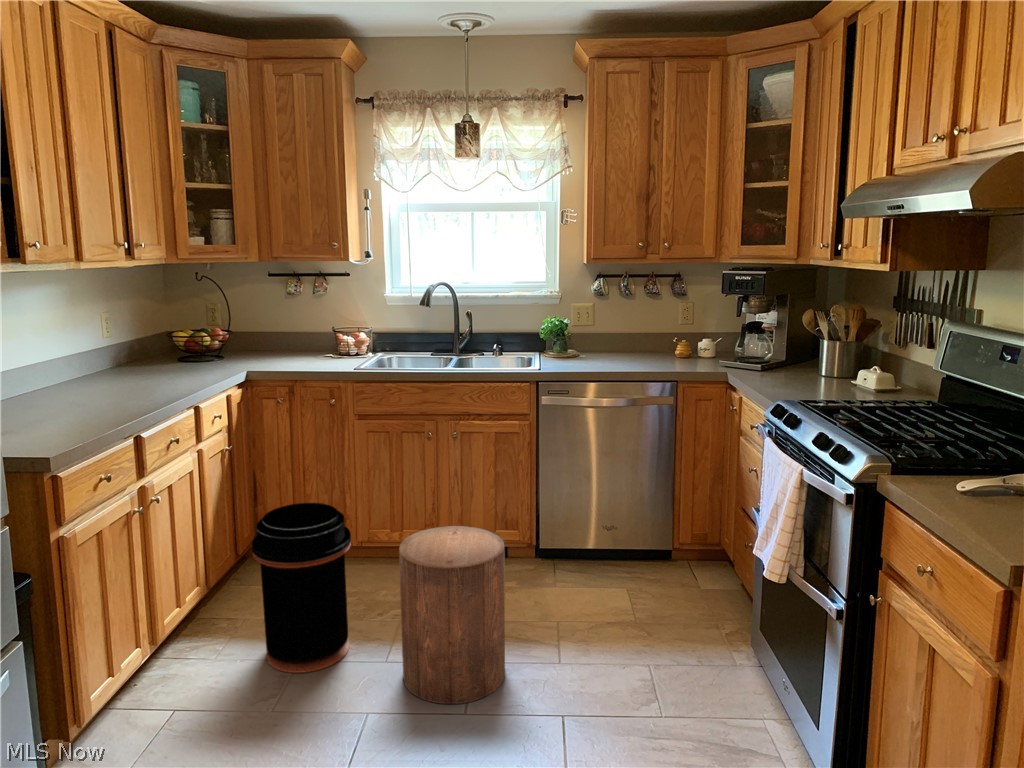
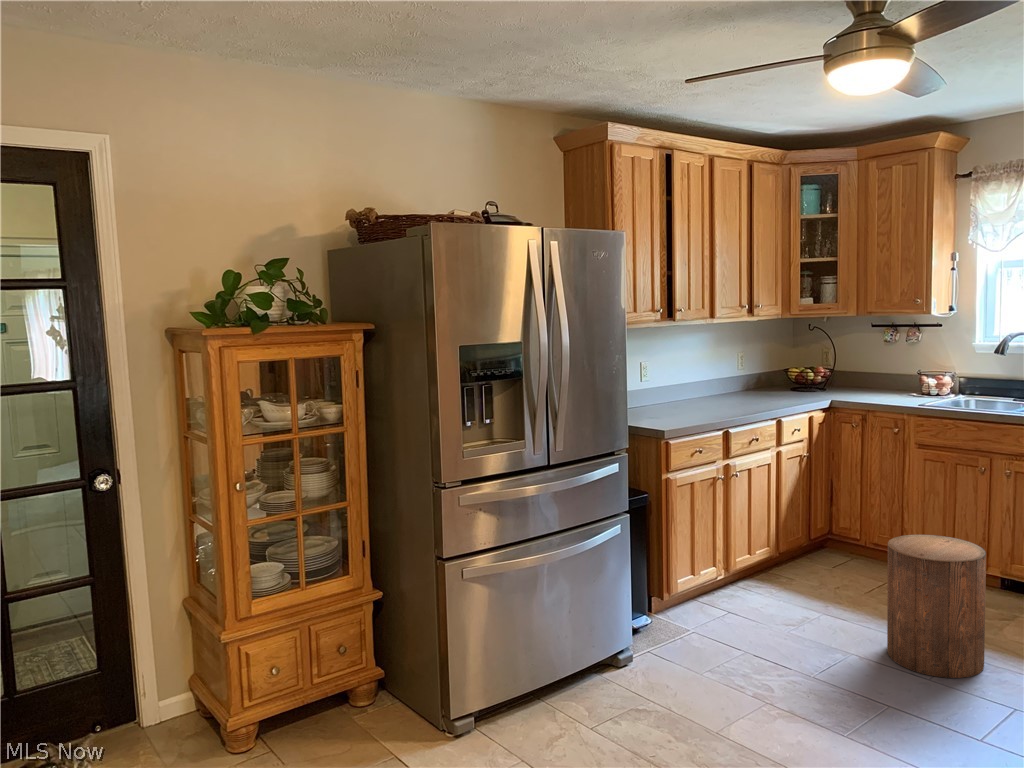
trash can: present [252,503,351,673] -> none [792,498,869,623]

